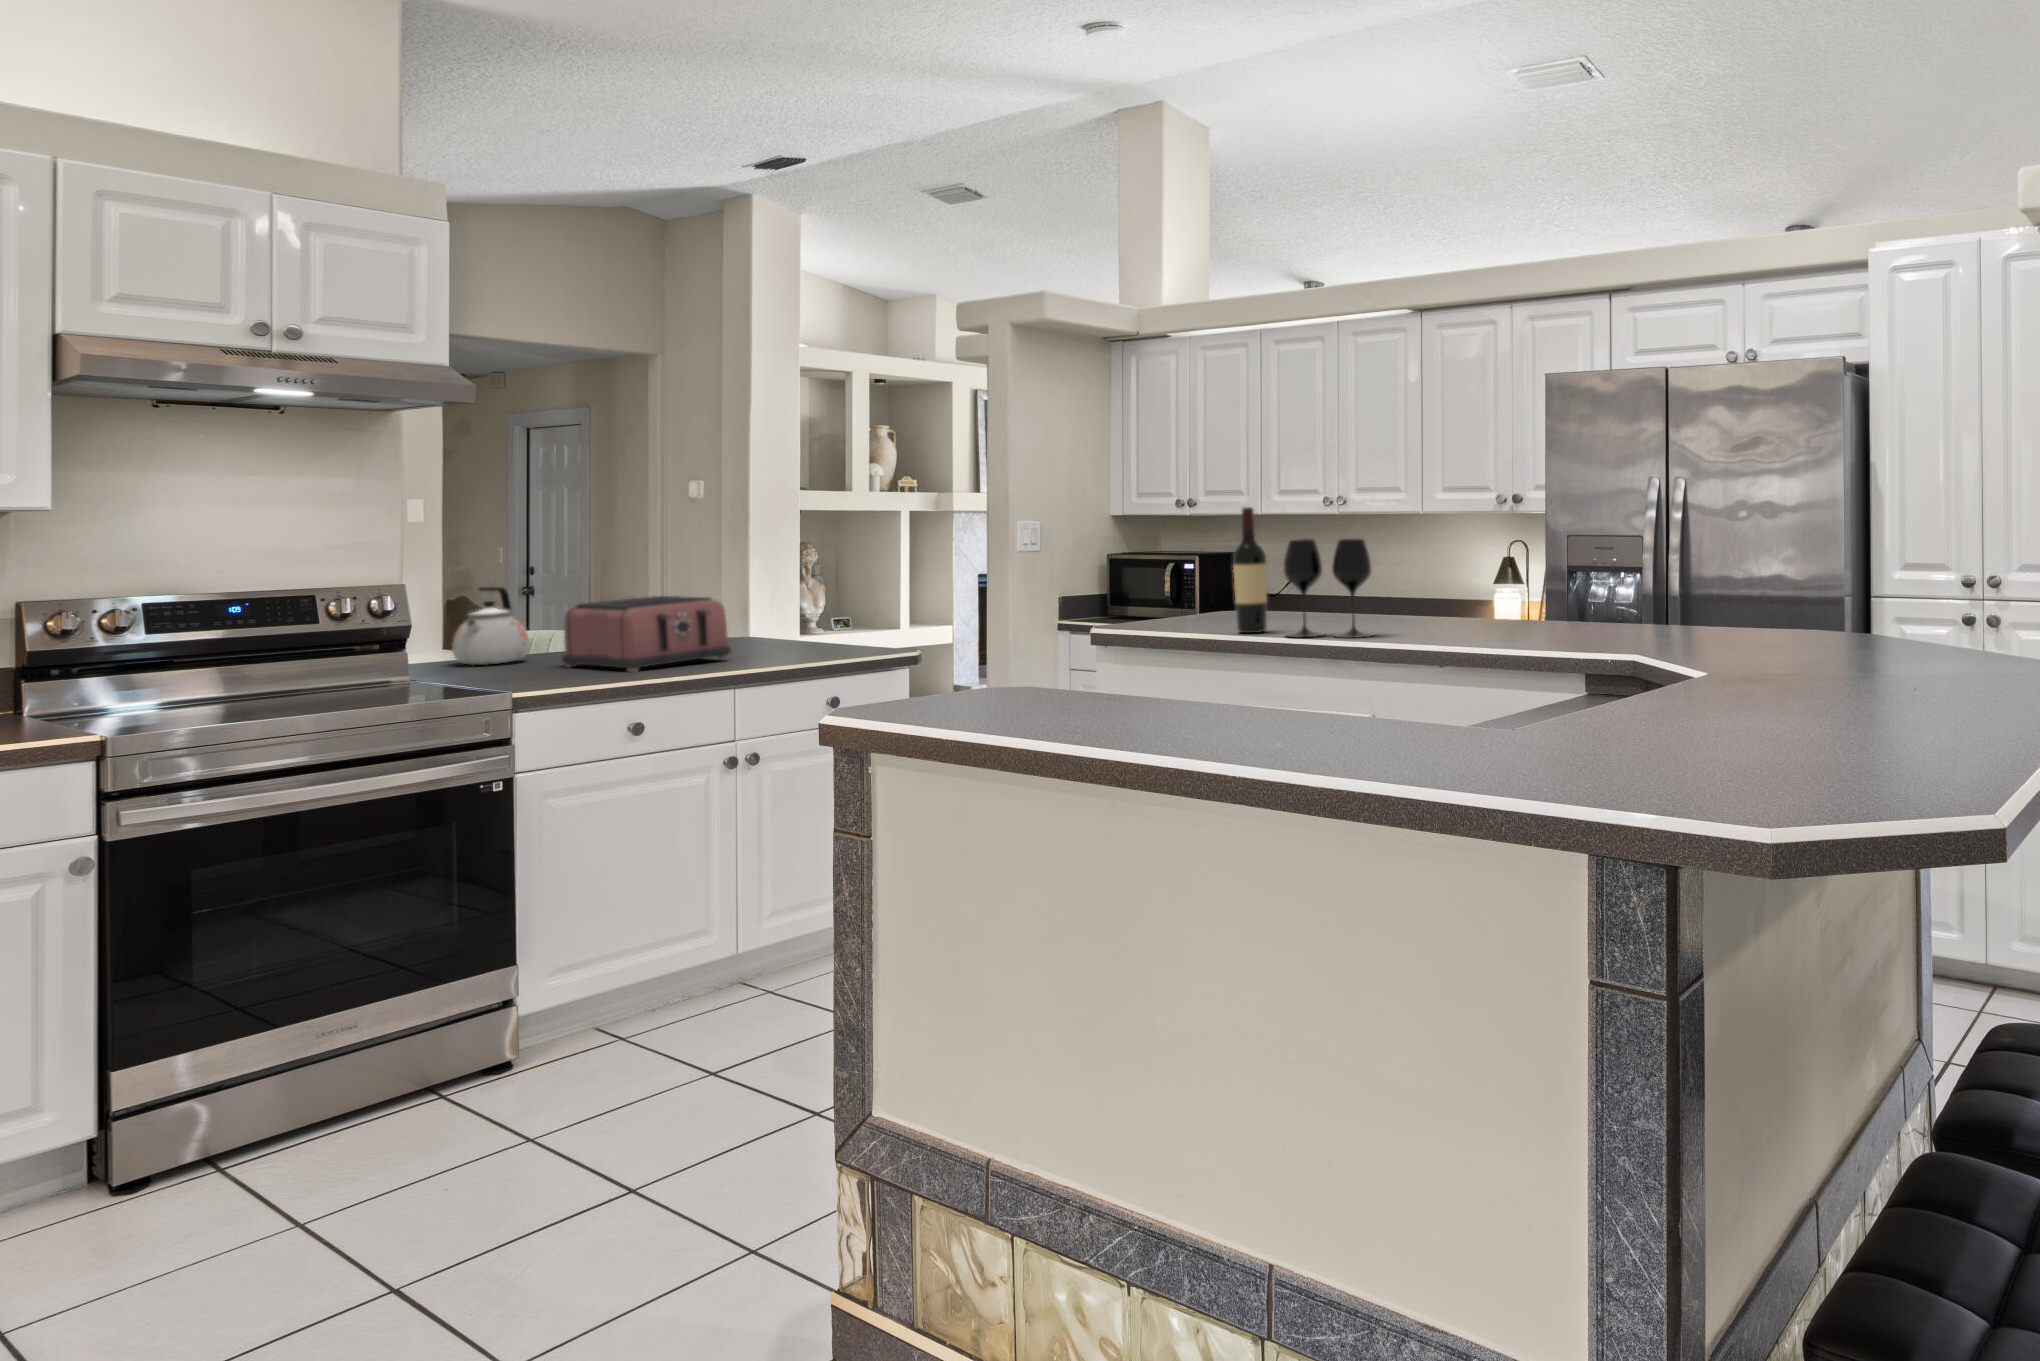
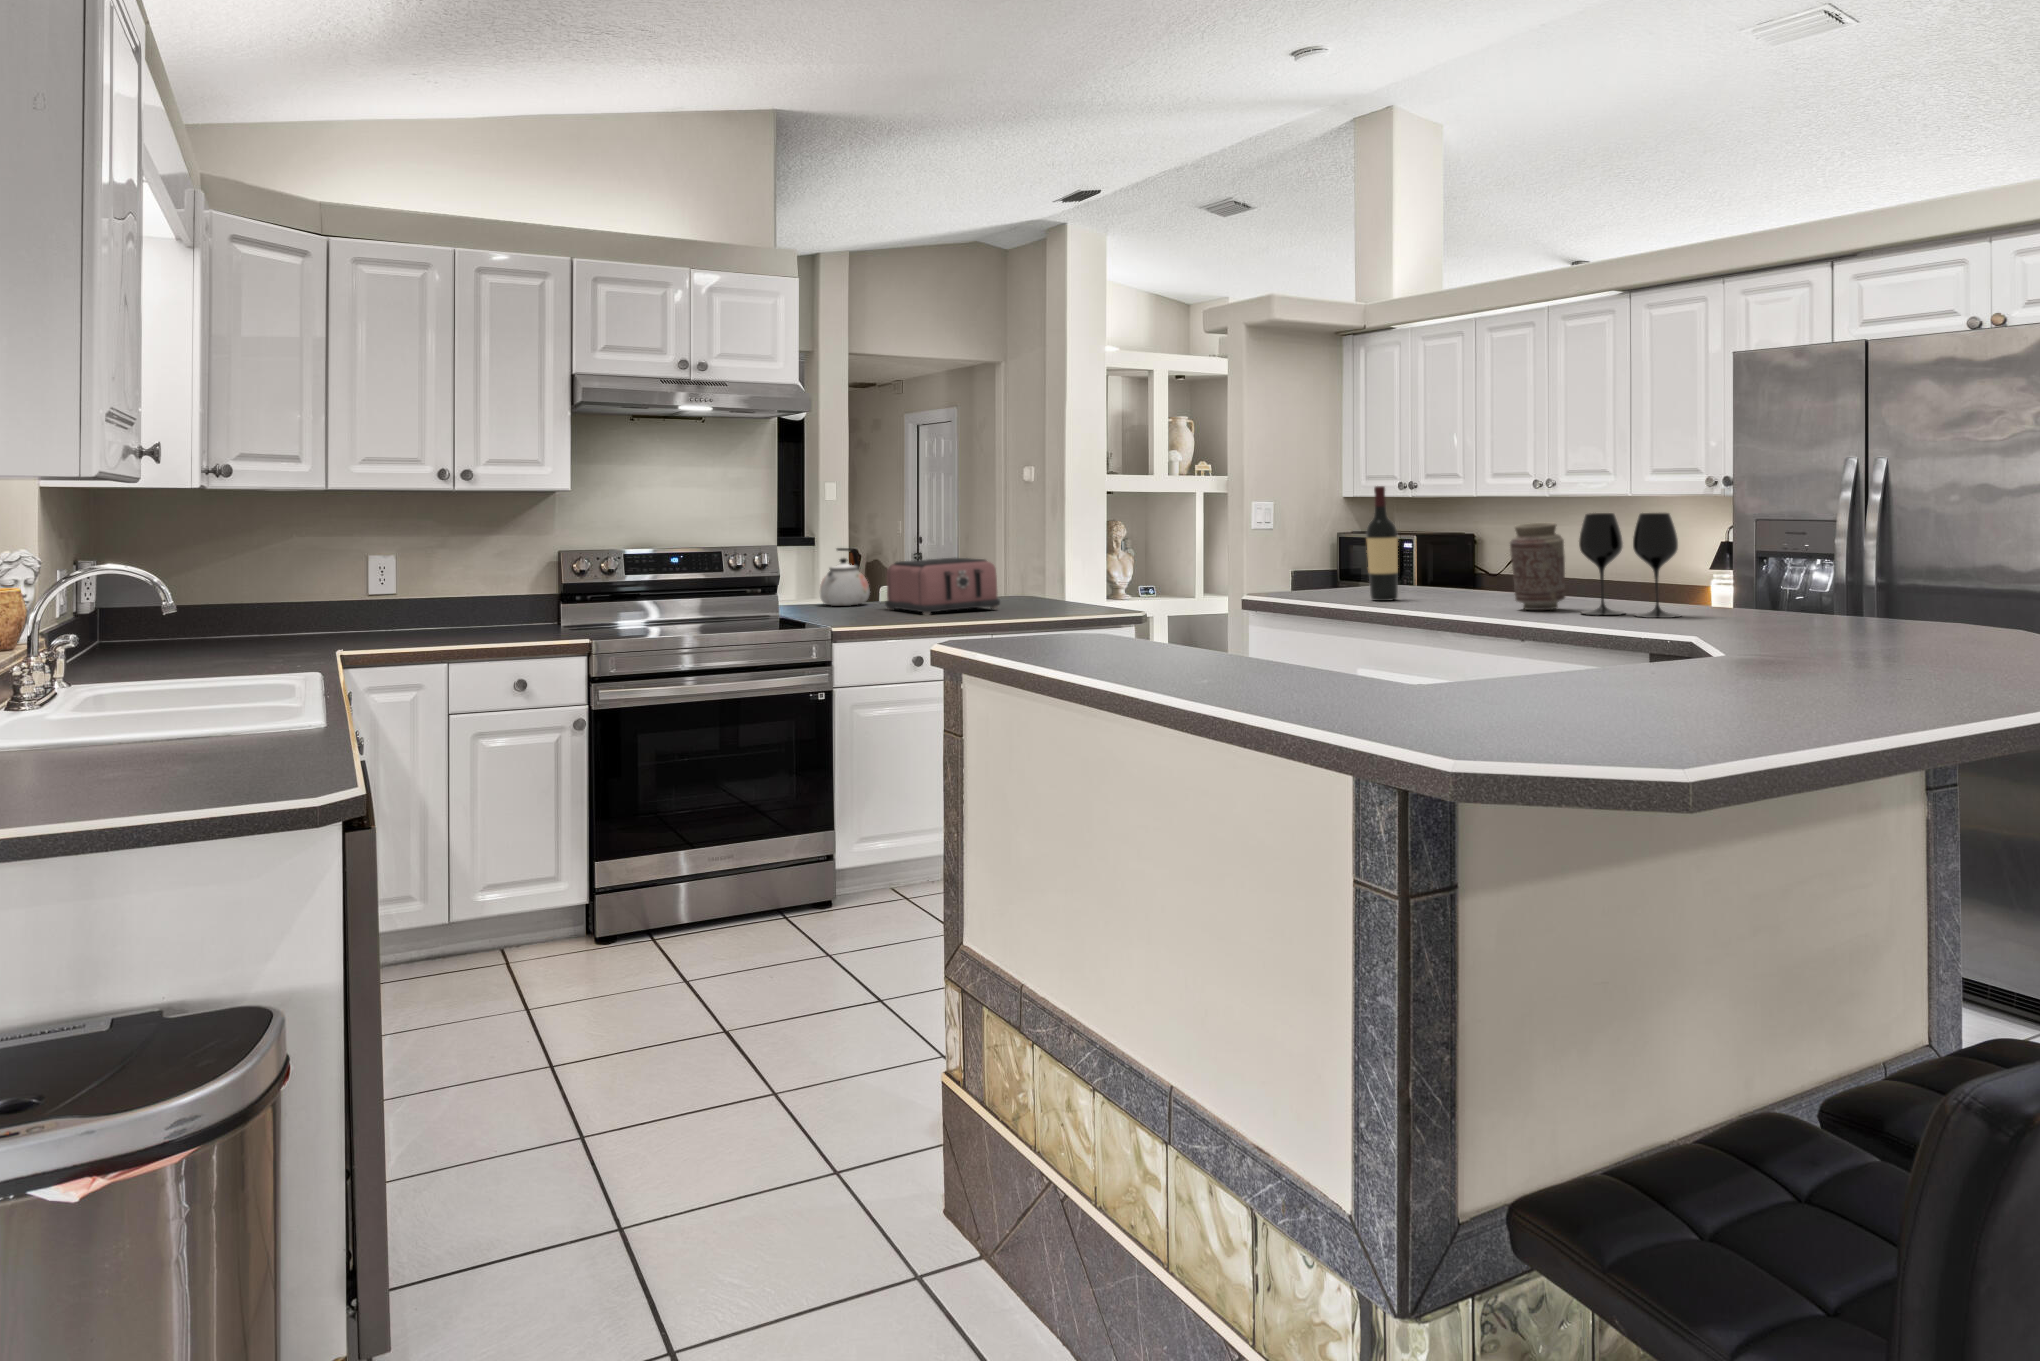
wine glass: present [1284,539,1373,638] -> present [1579,513,1680,618]
vase: none [1407,546,1461,639] -> present [1510,523,1565,610]

